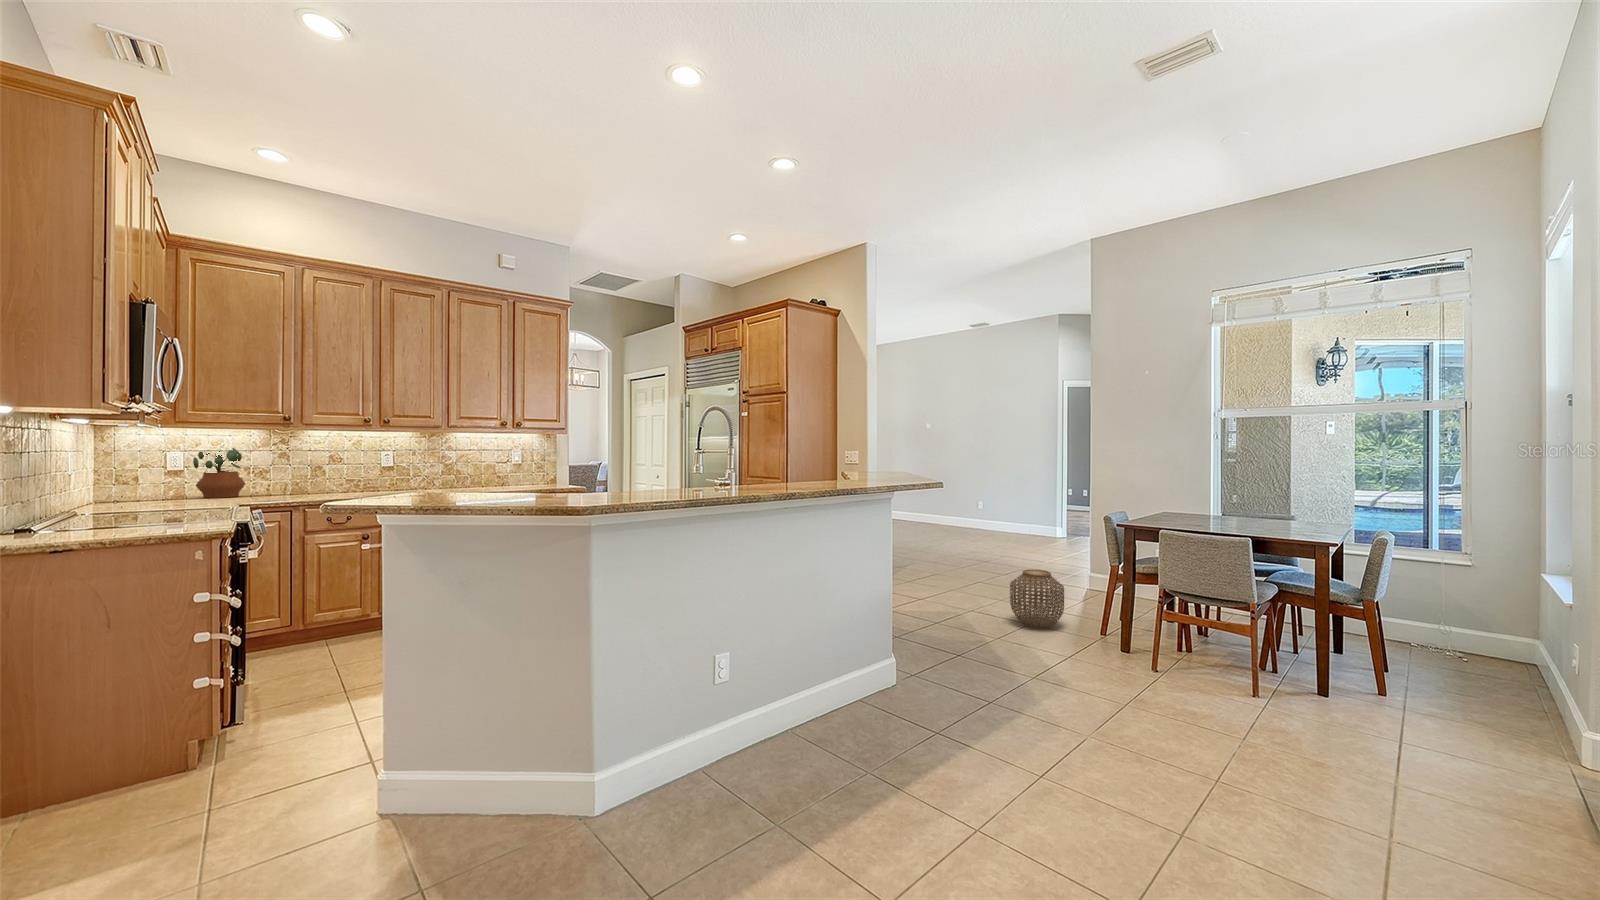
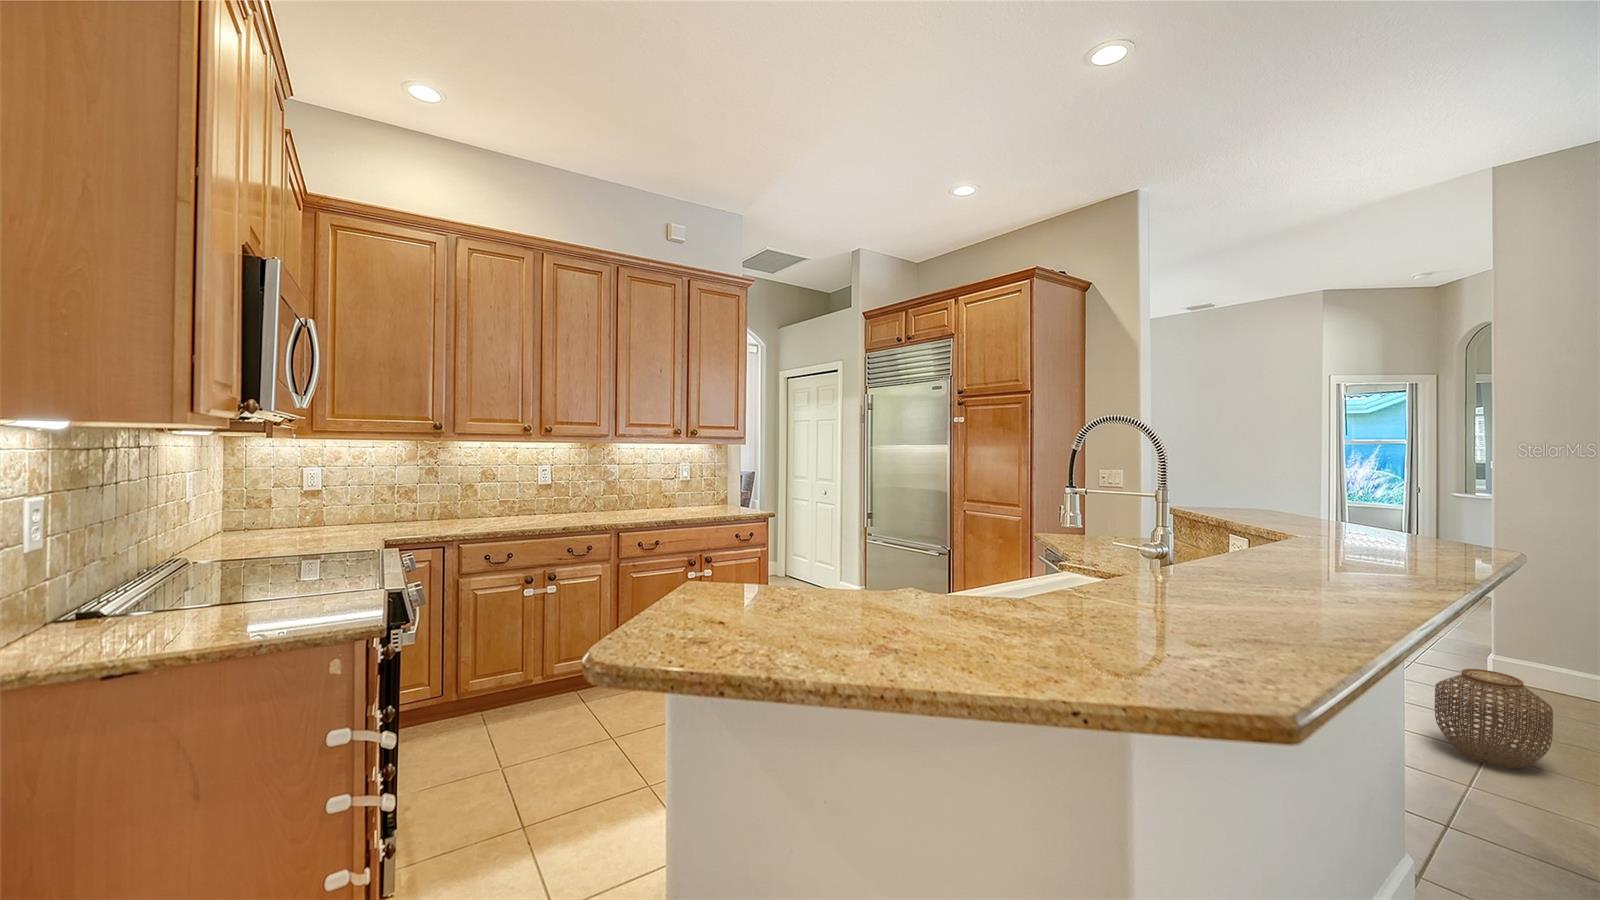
potted plant: present [193,448,245,498] -> none [331,463,389,526]

